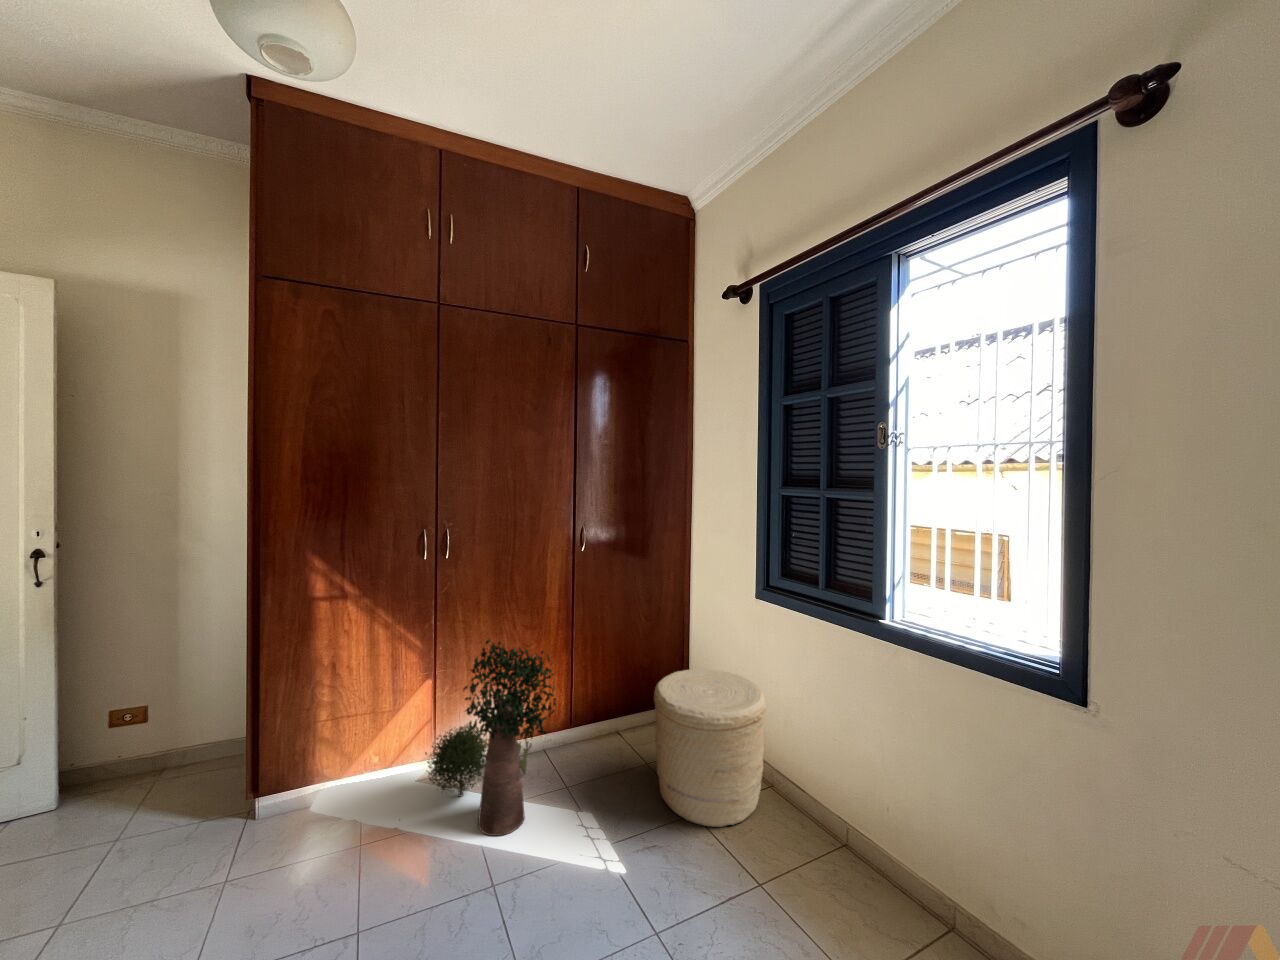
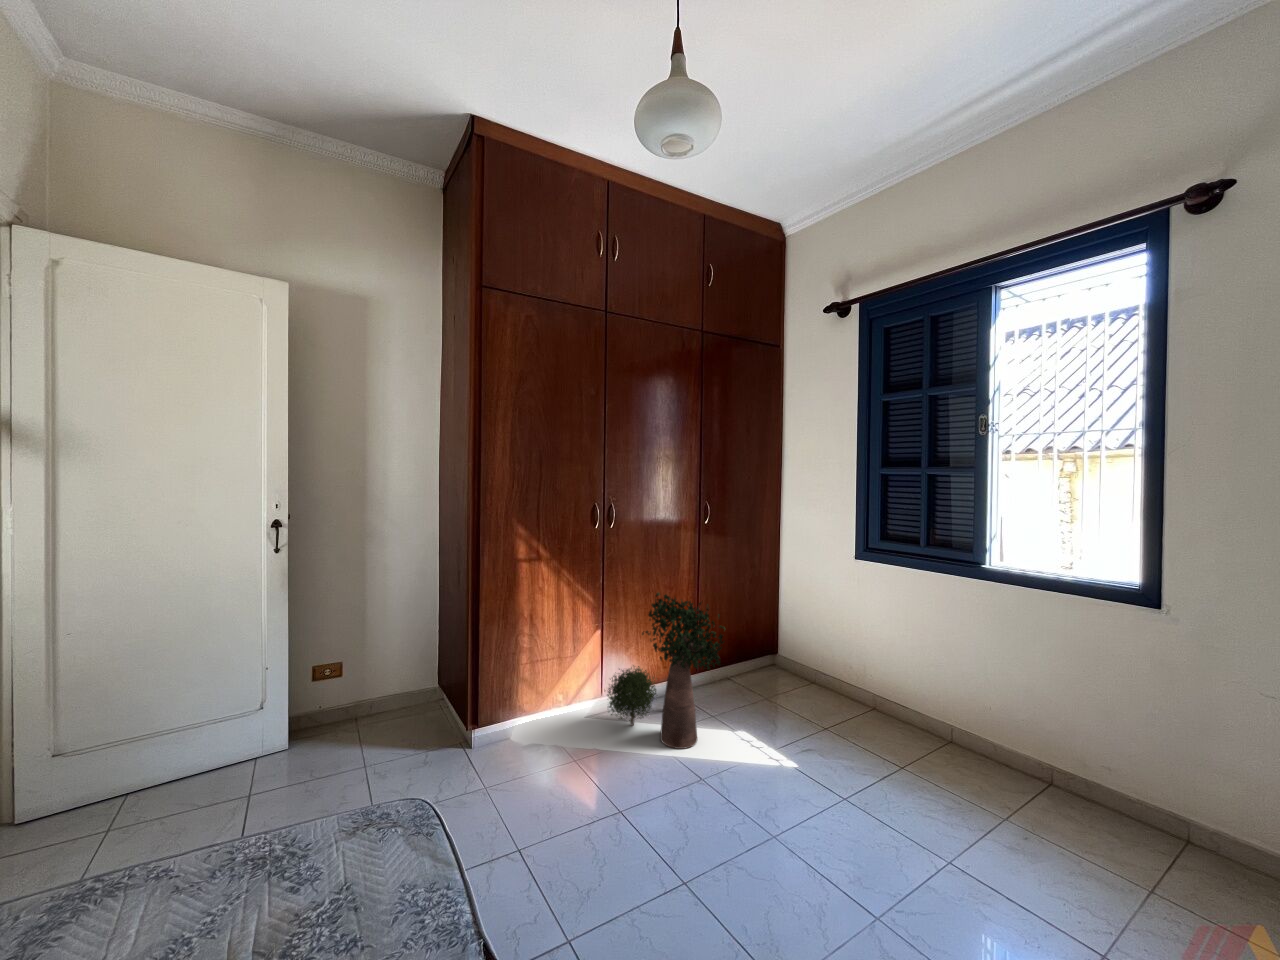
woven basket: present [654,669,766,827] -> none [783,618,879,735]

